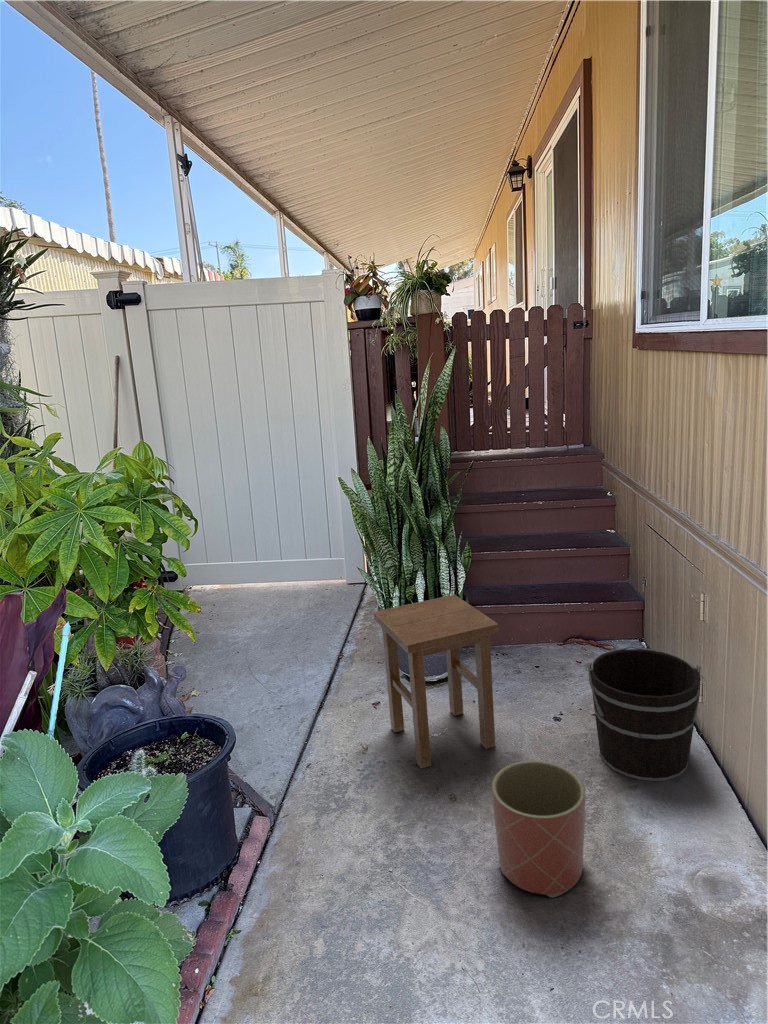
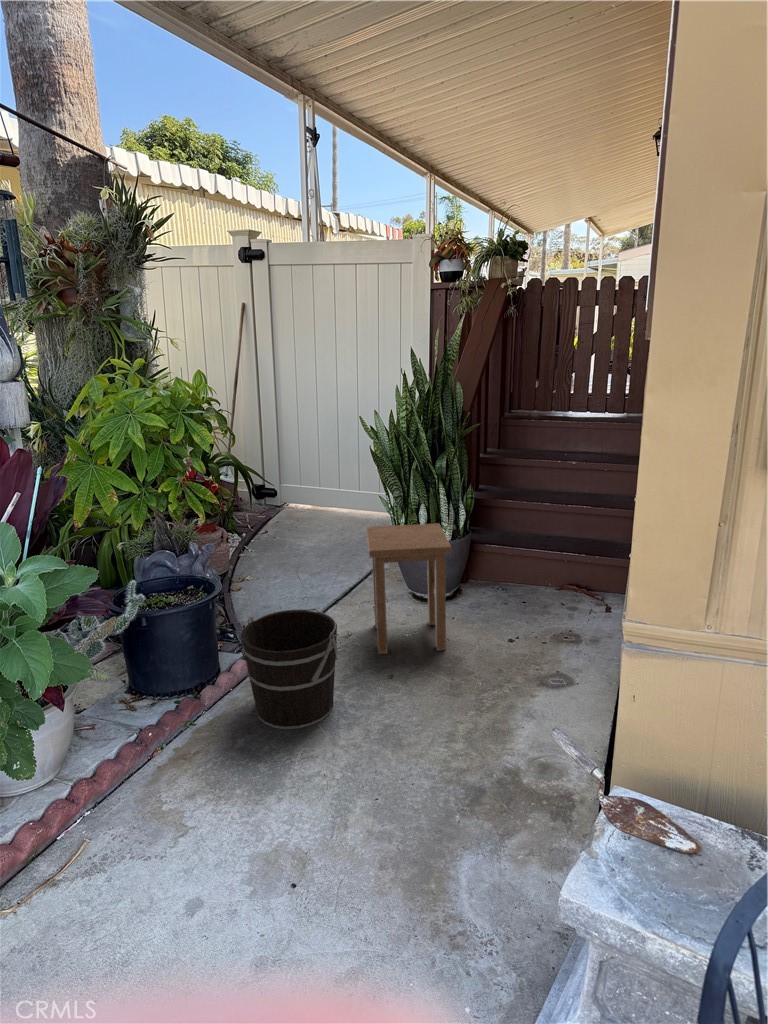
bucket: present [585,646,701,781] -> present [241,609,338,729]
planter: present [492,760,585,898] -> none [382,646,454,745]

